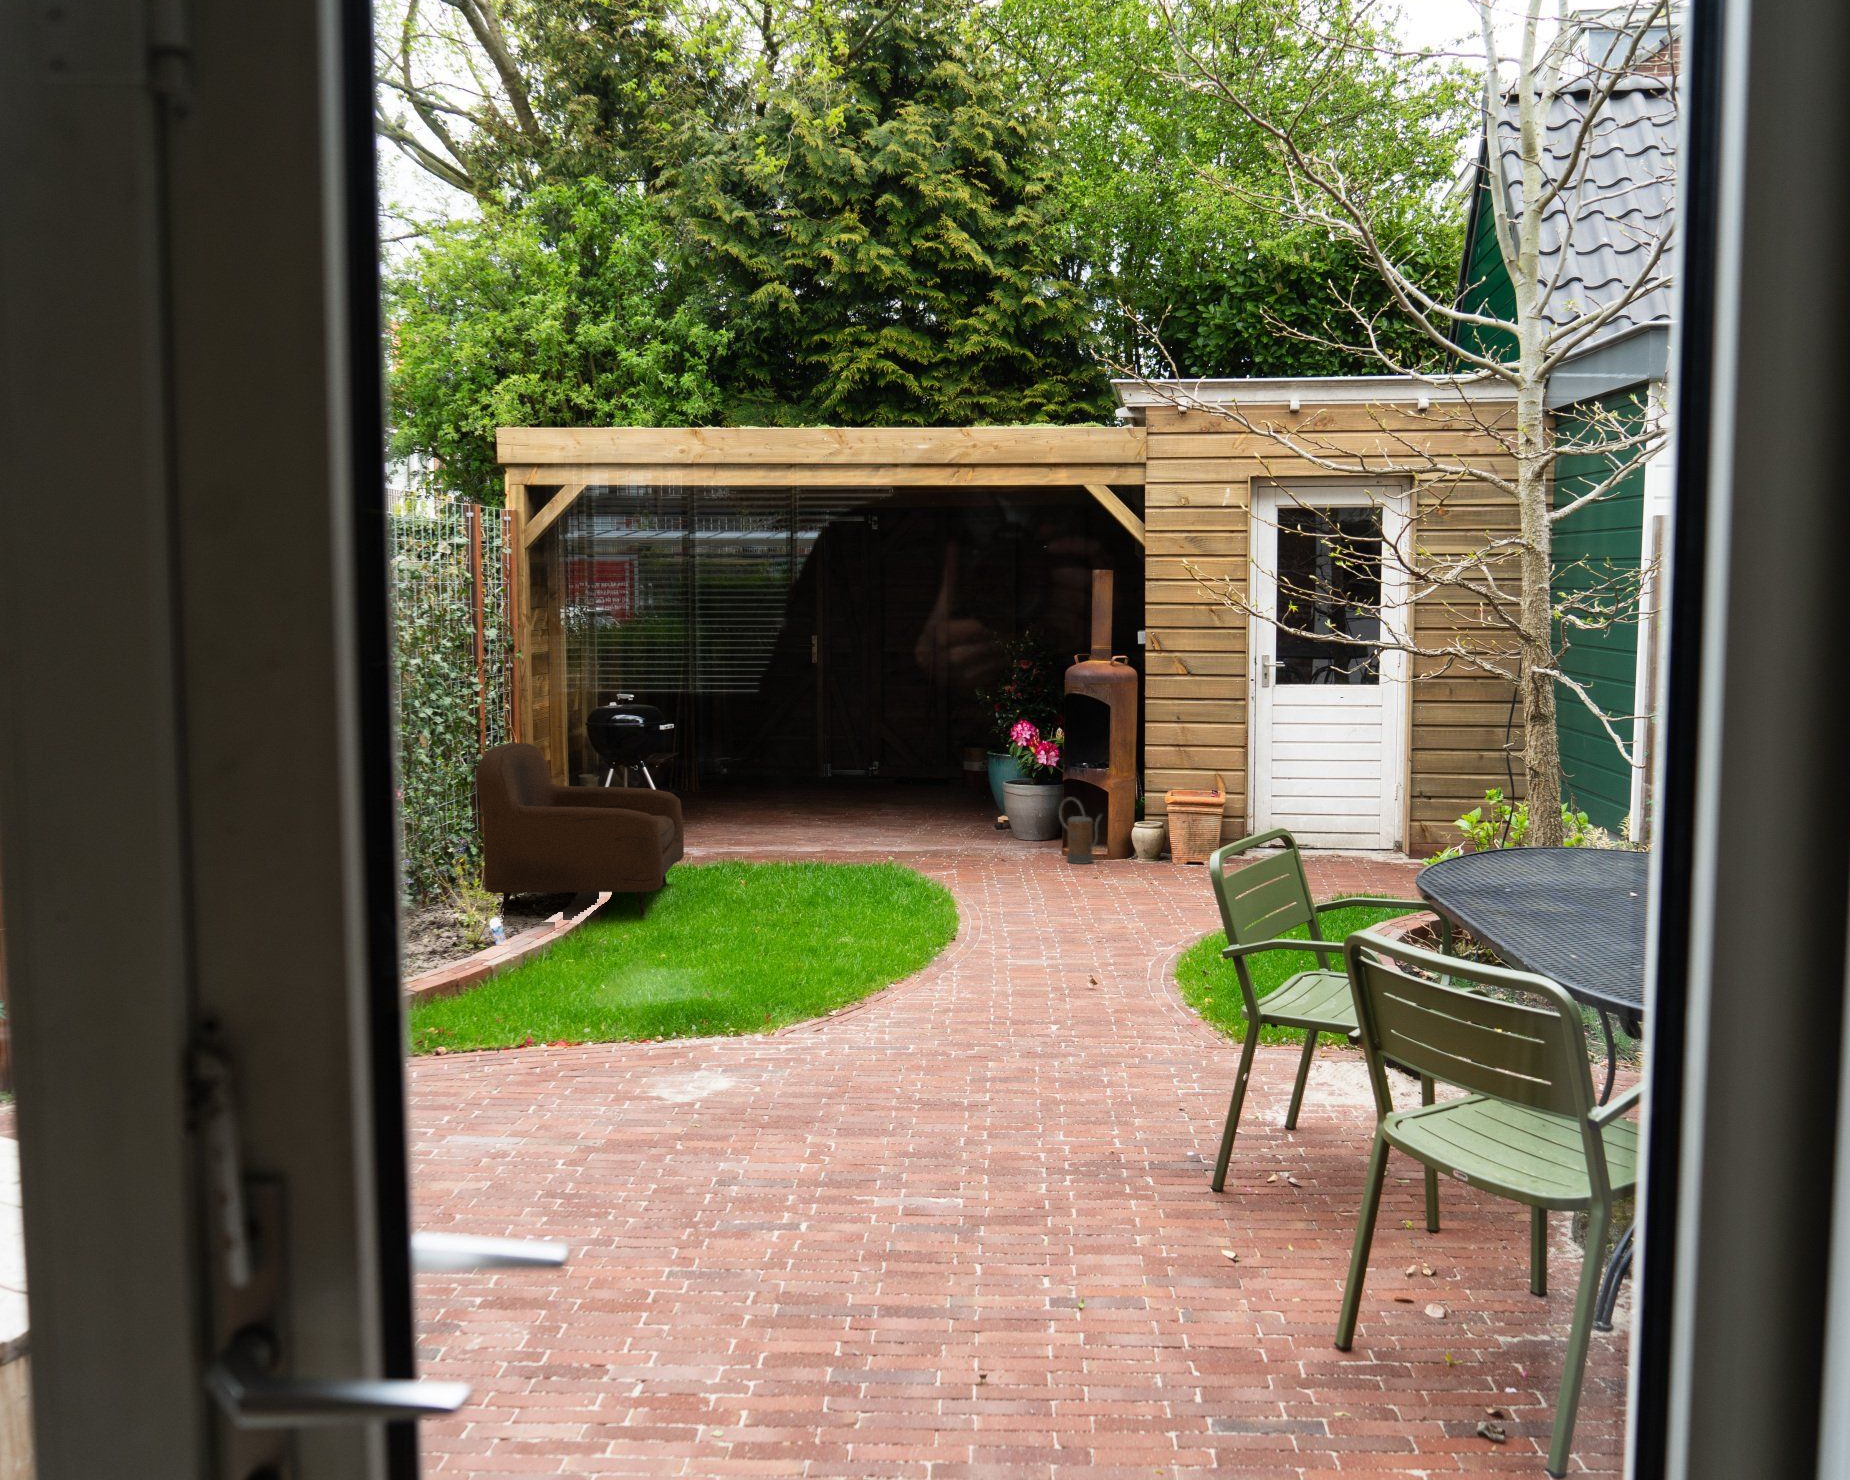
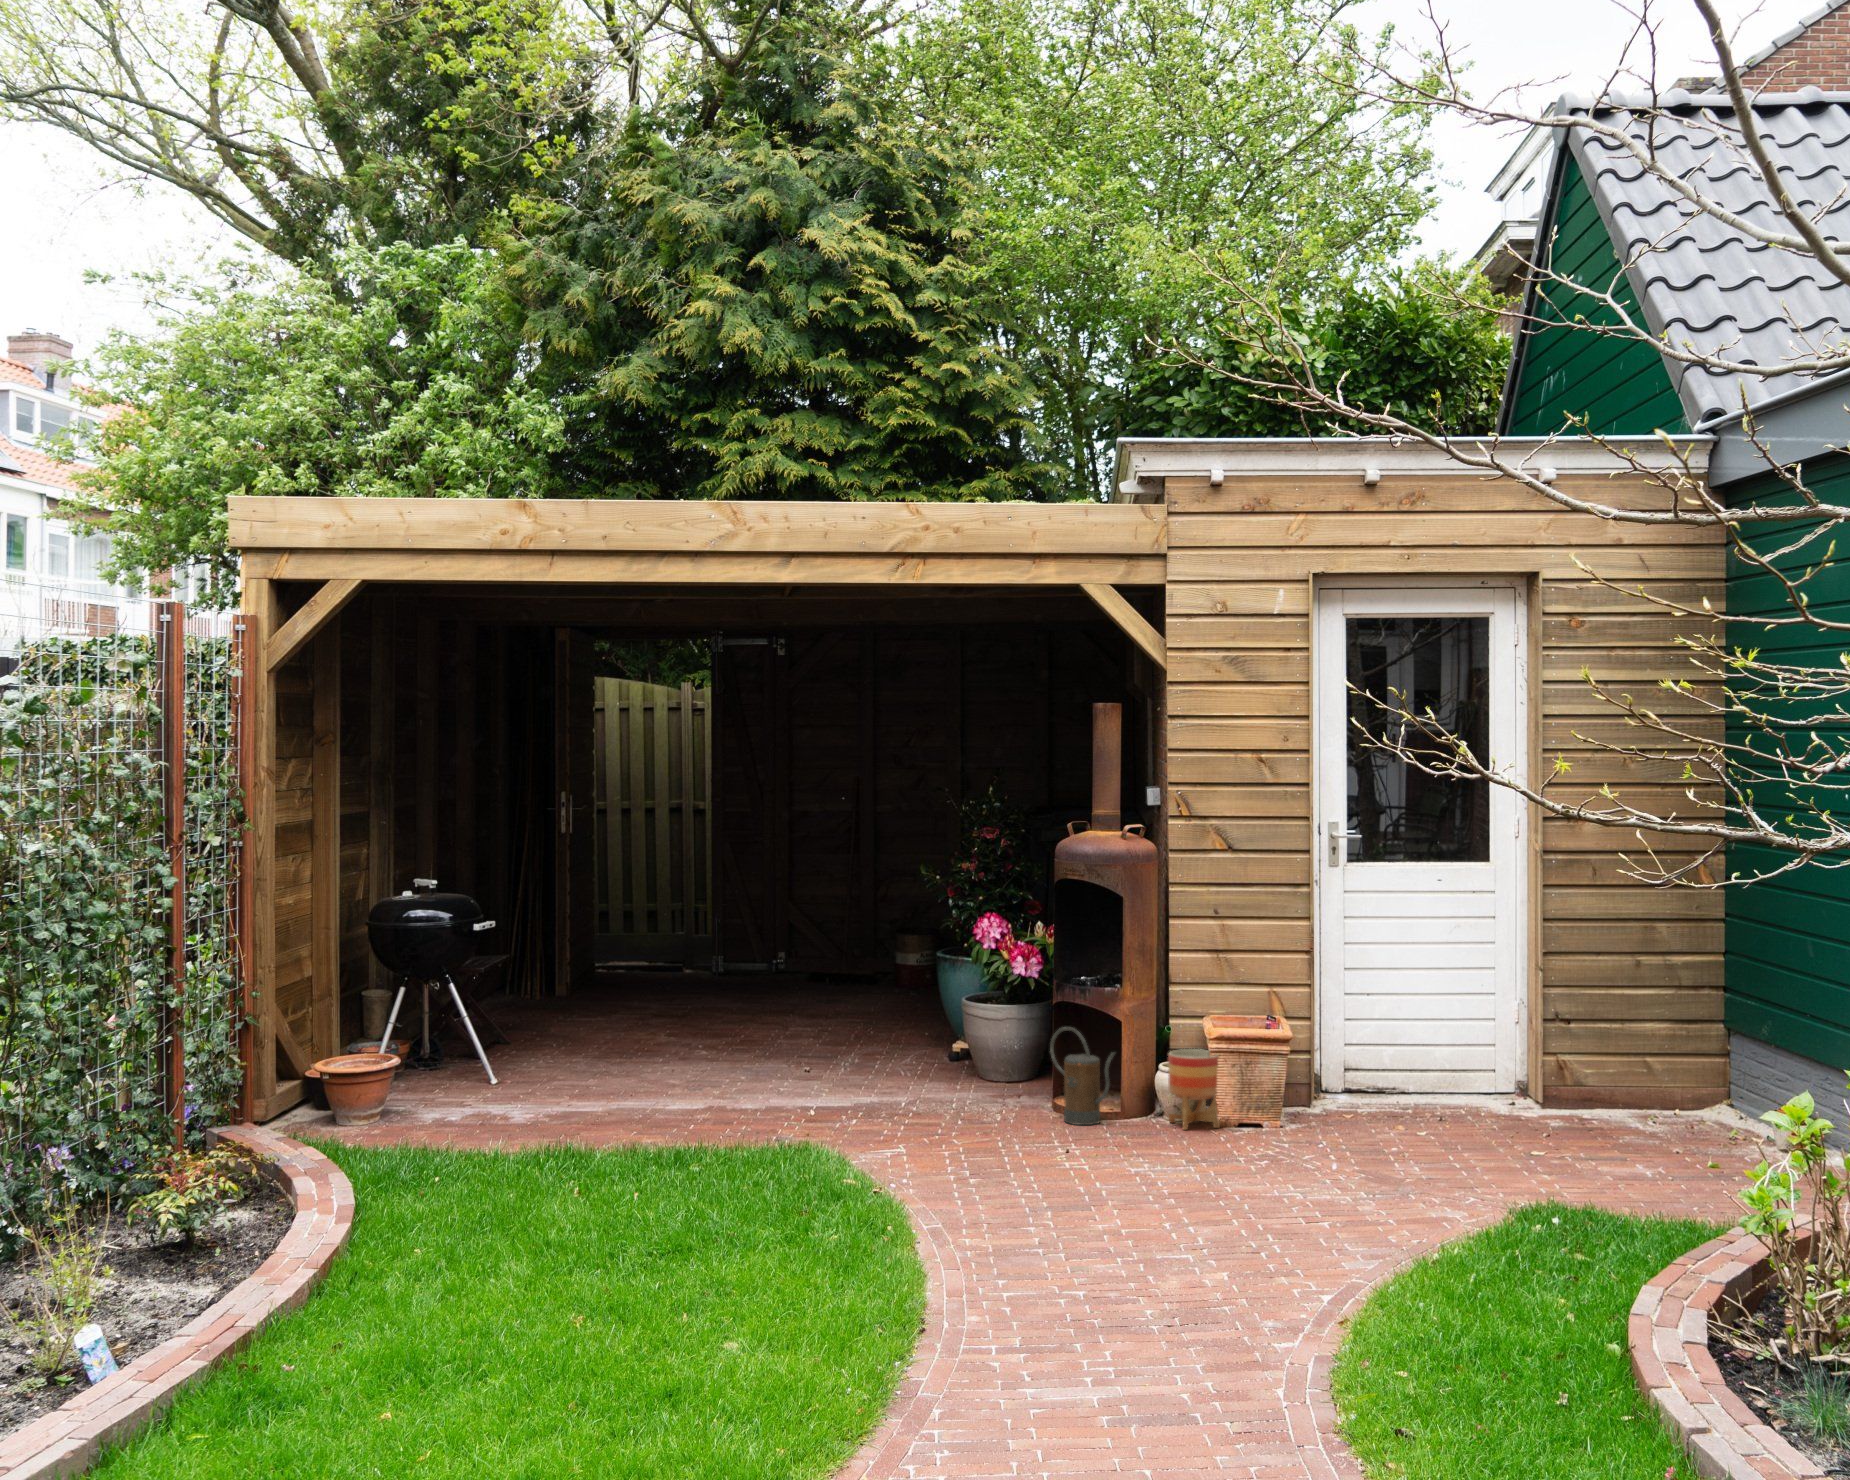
armchair: present [476,743,684,917] -> none [144,957,494,1247]
planter: none [1140,814,1175,867] -> present [1168,1049,1220,1130]

